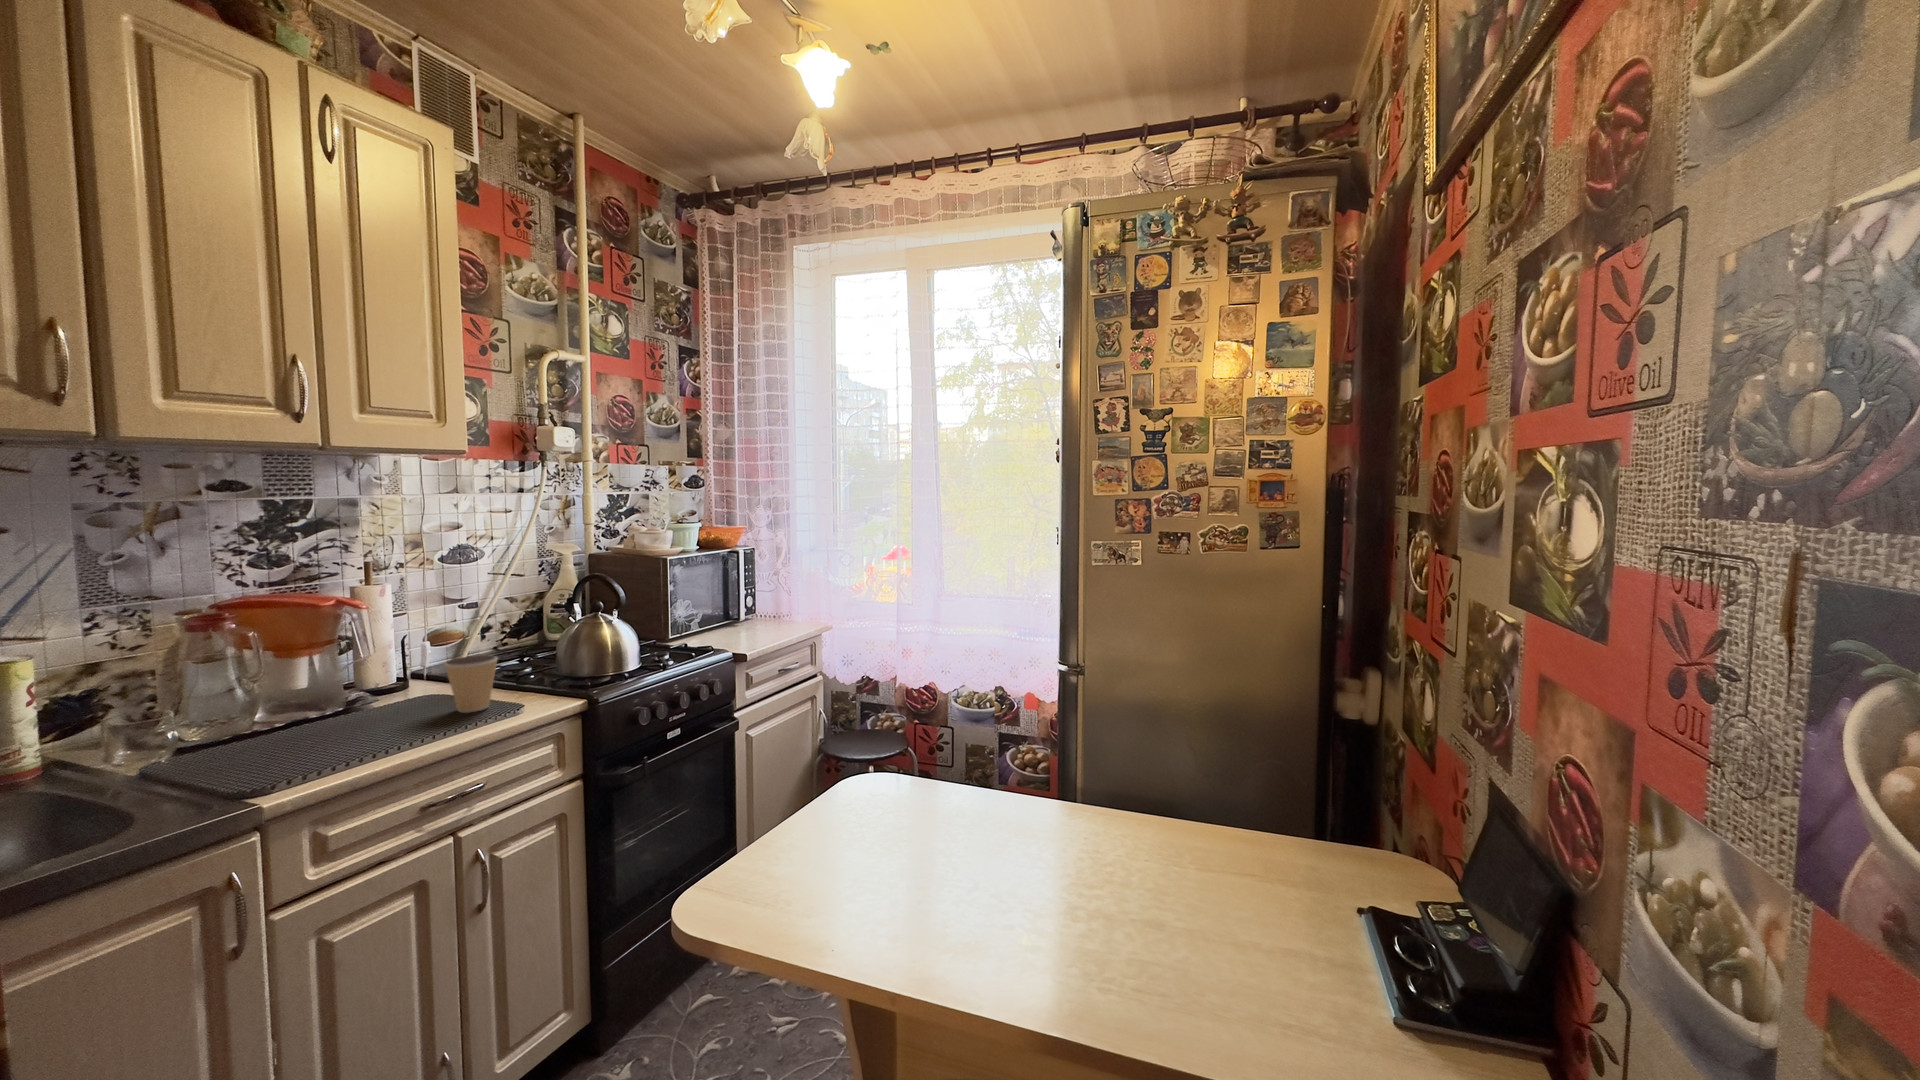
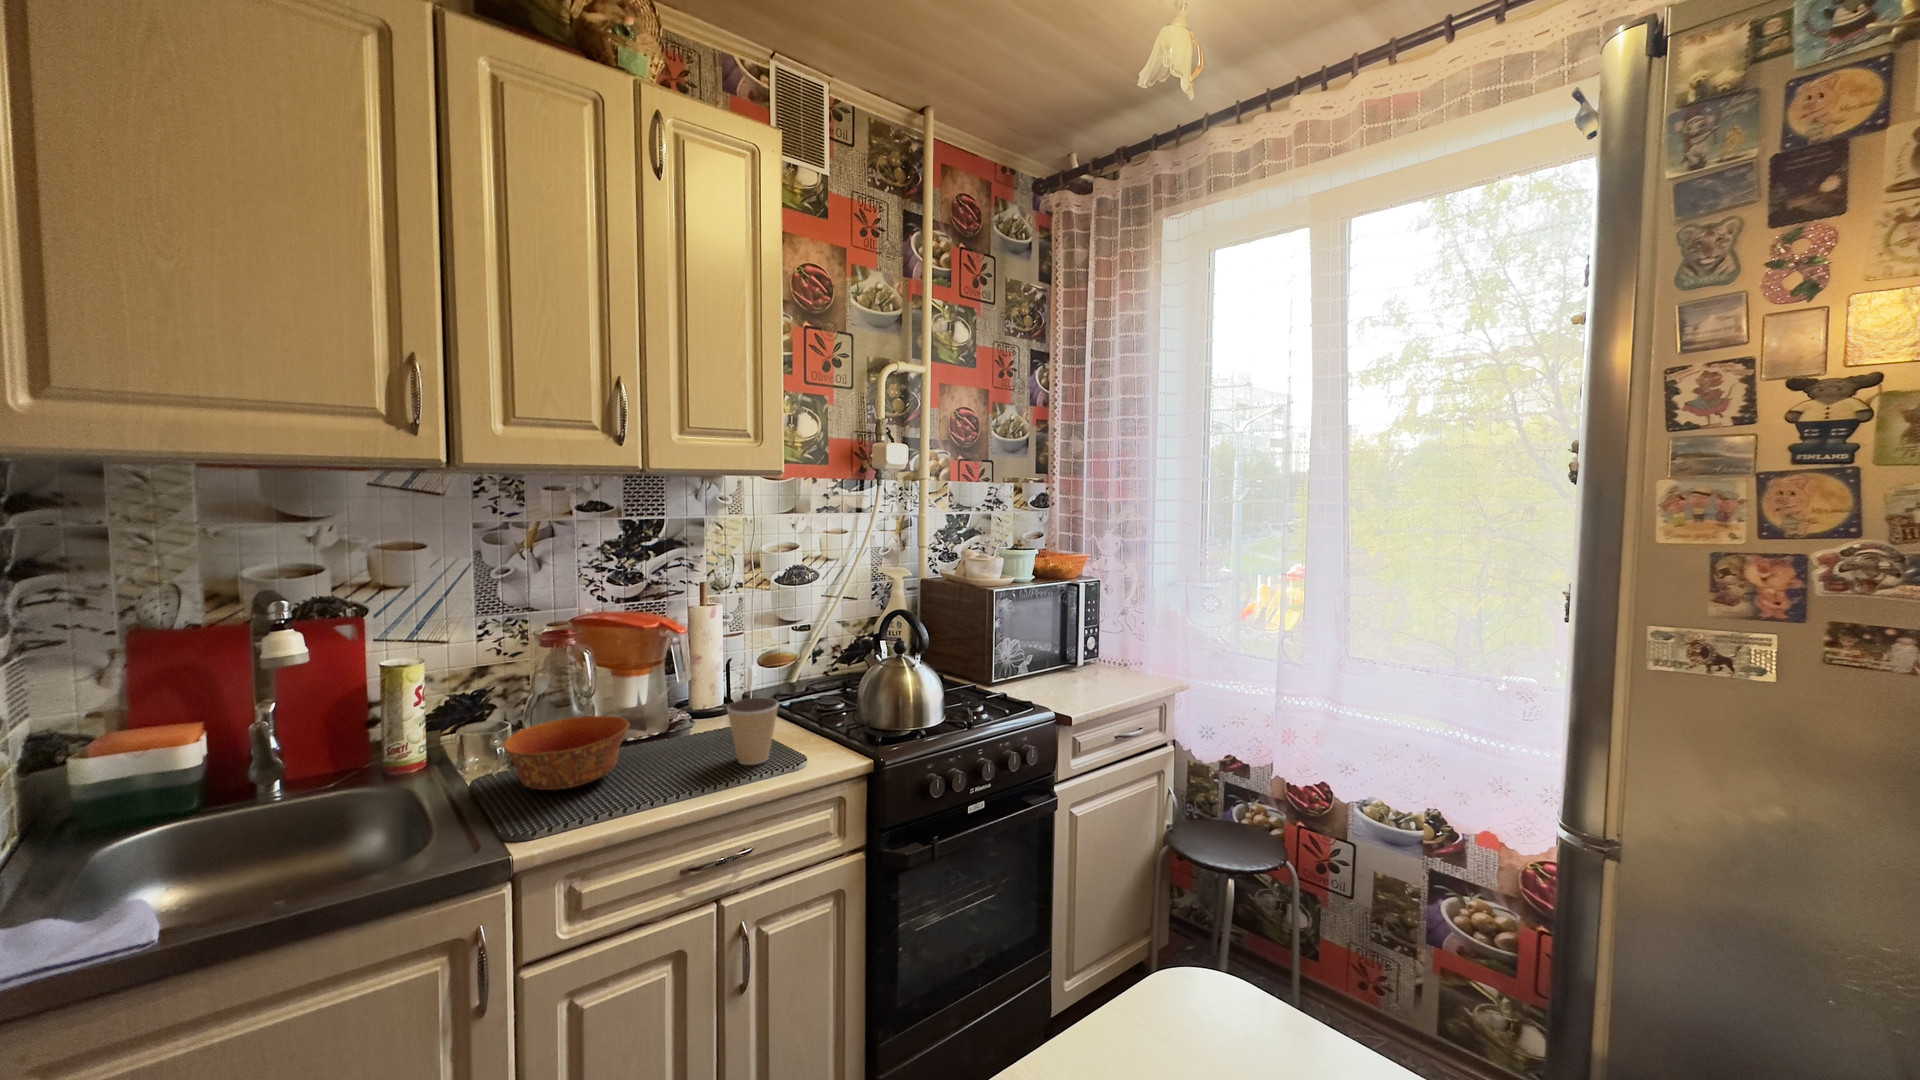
bowl: none [207,685,349,751] -> present [503,716,630,790]

